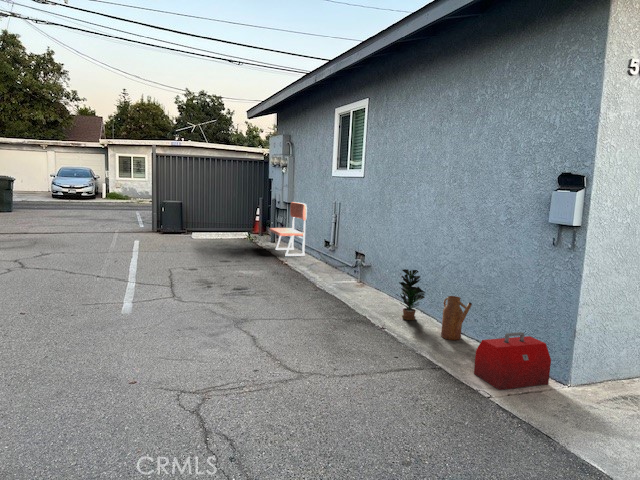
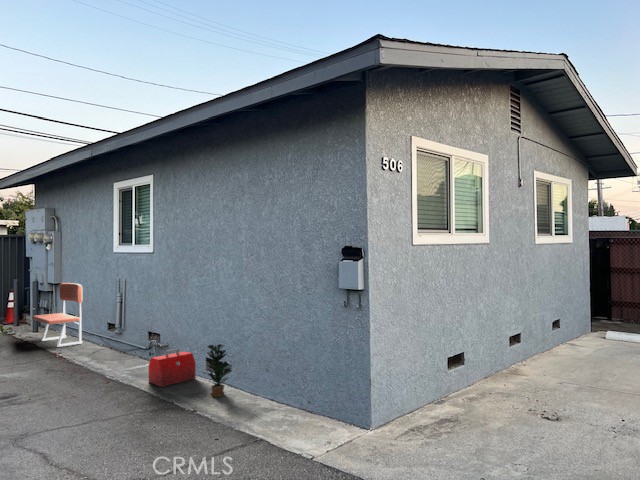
watering can: present [441,296,472,340] -> none [253,365,280,409]
toolbox: present [474,332,551,390] -> present [149,349,196,387]

